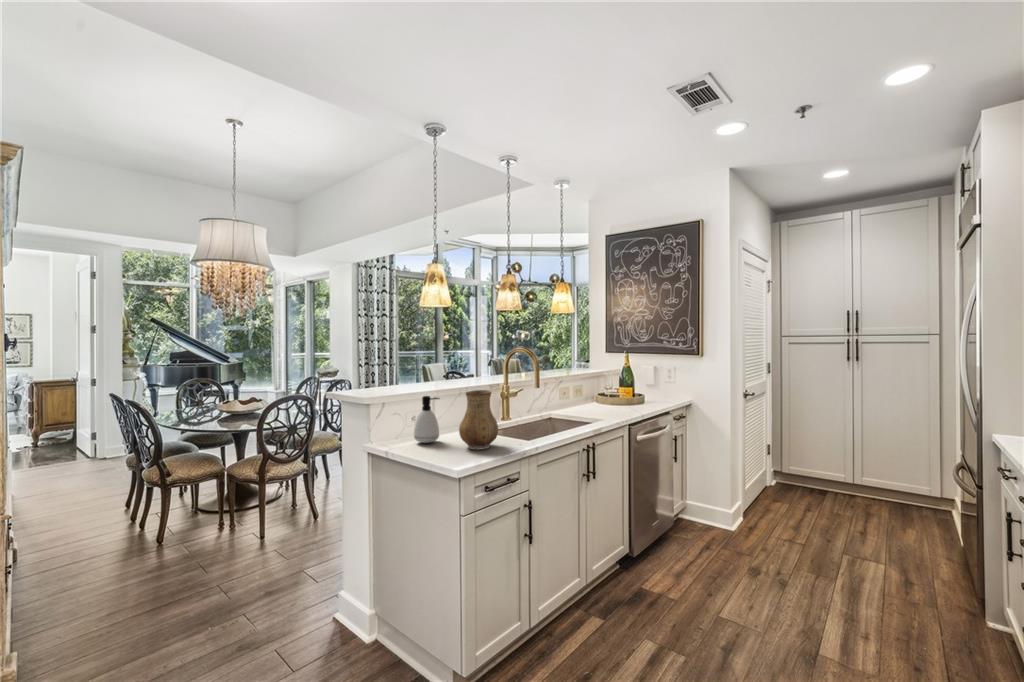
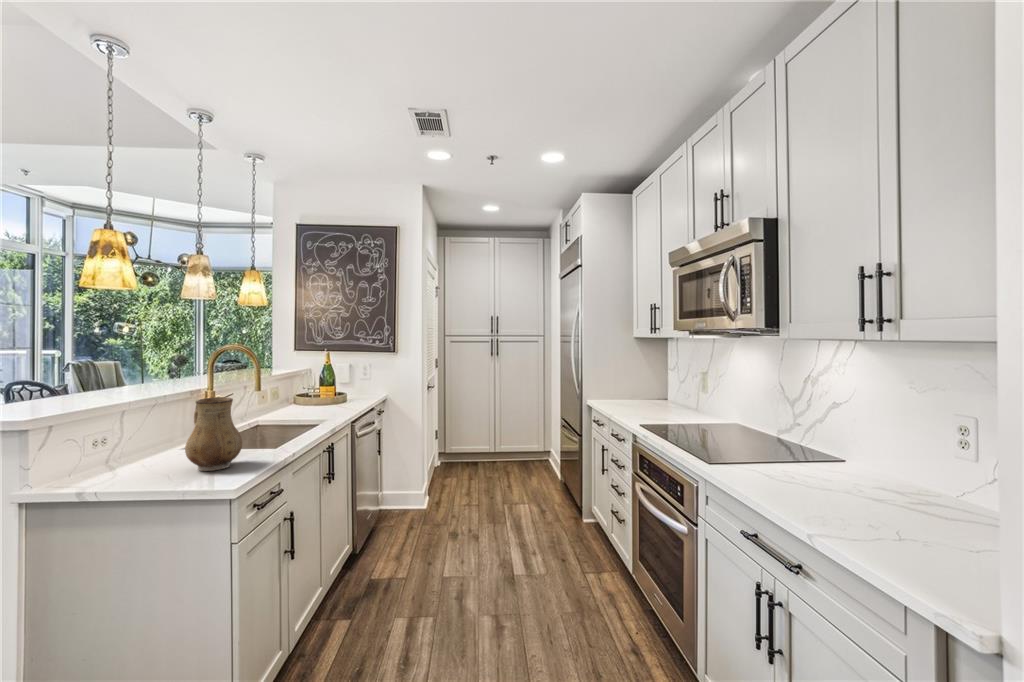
soap dispenser: present [414,396,440,443] -> none [98,412,144,478]

